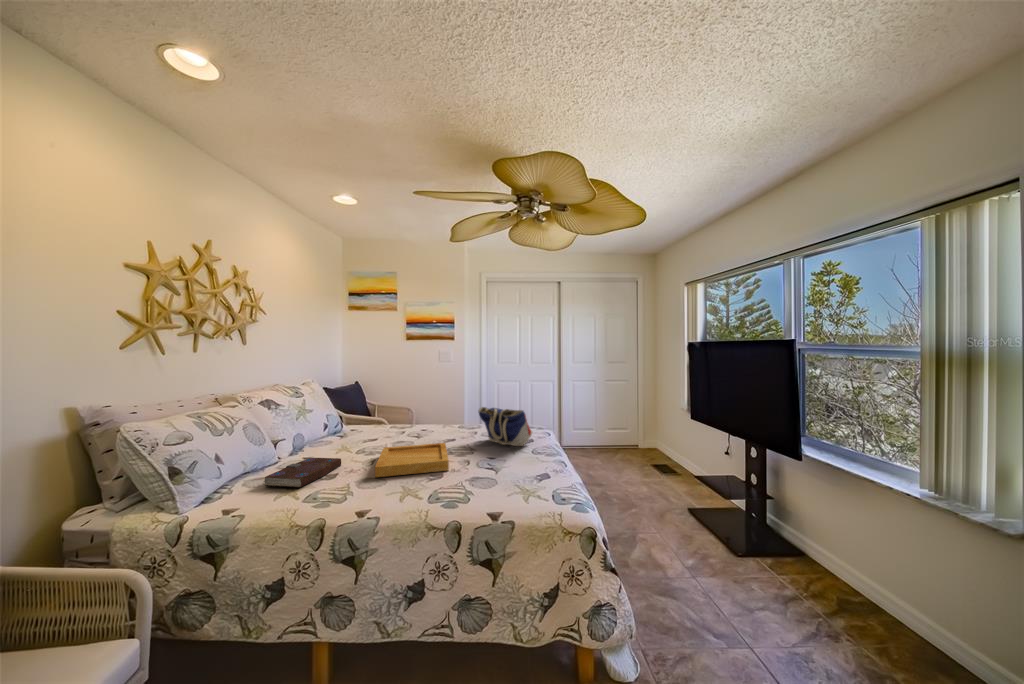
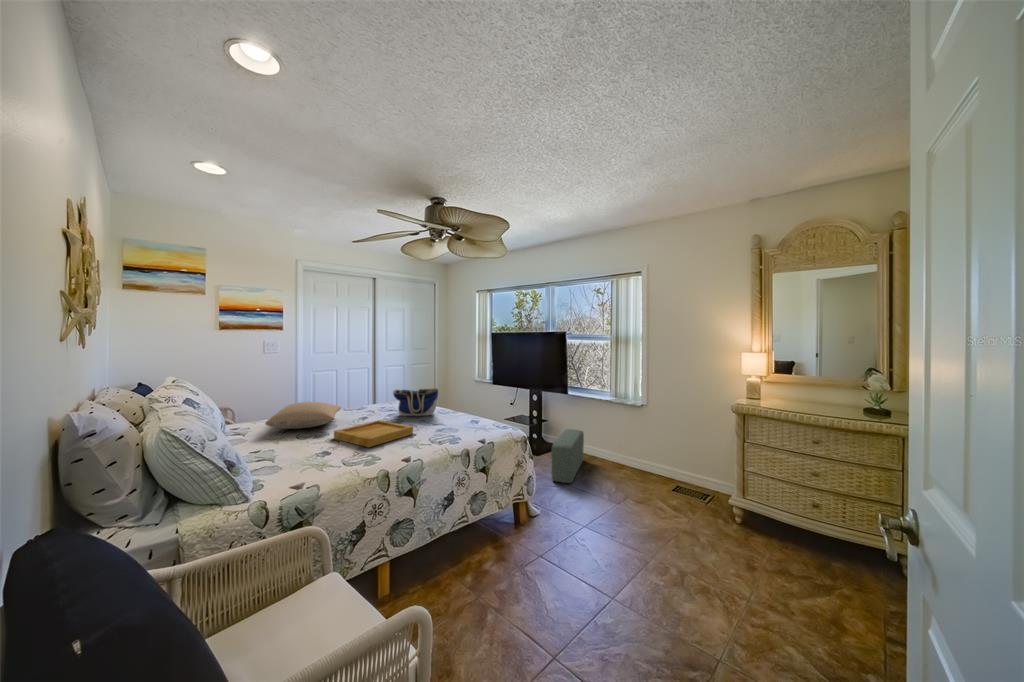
pillow: none [353,411,440,438] -> present [265,402,341,429]
book: present [264,458,341,488] -> none [270,444,320,474]
pouf: none [720,522,847,650] -> present [551,429,584,483]

